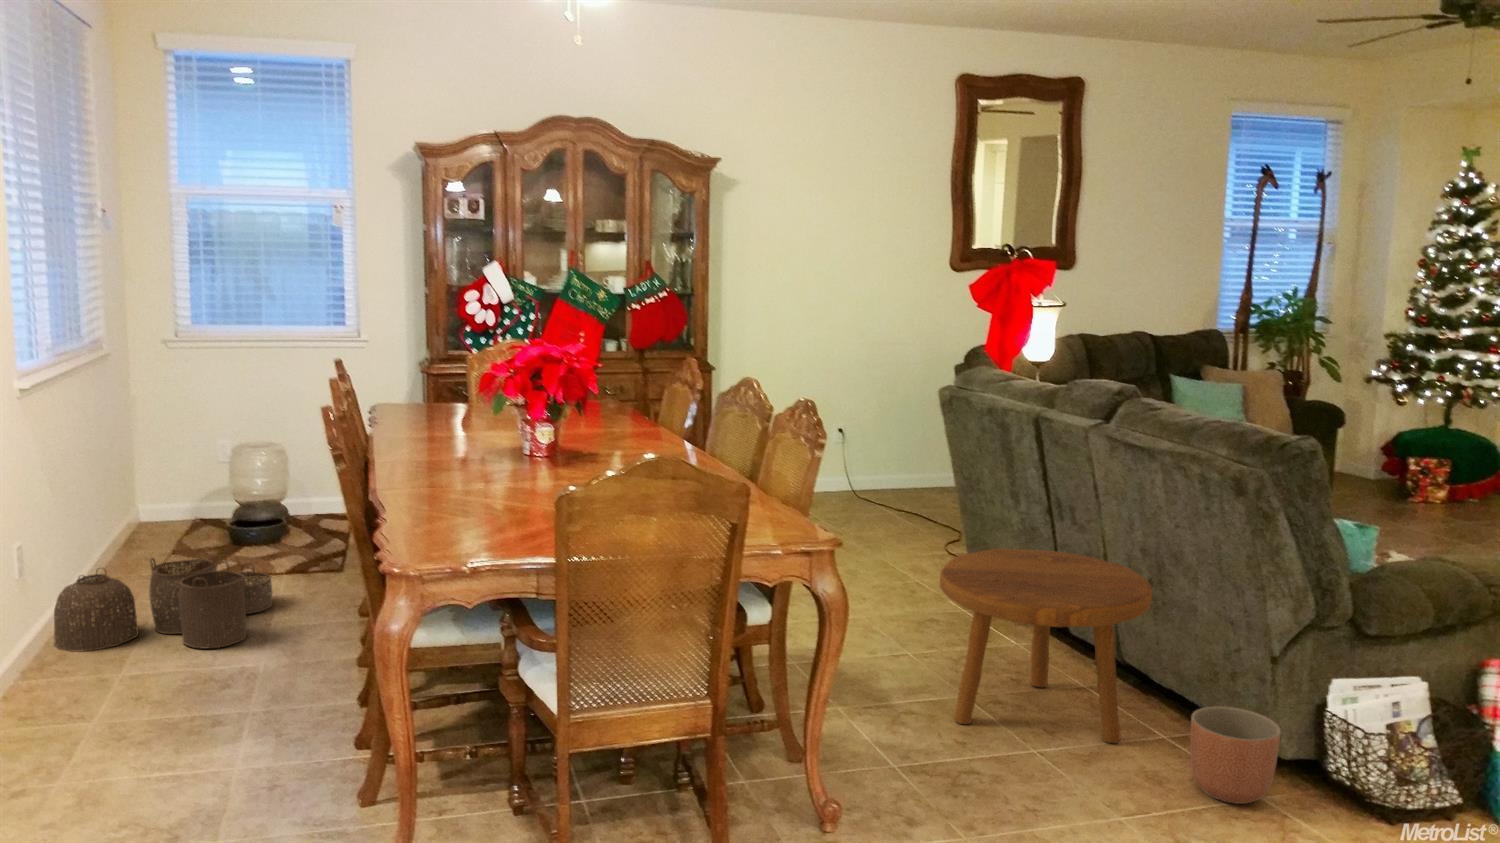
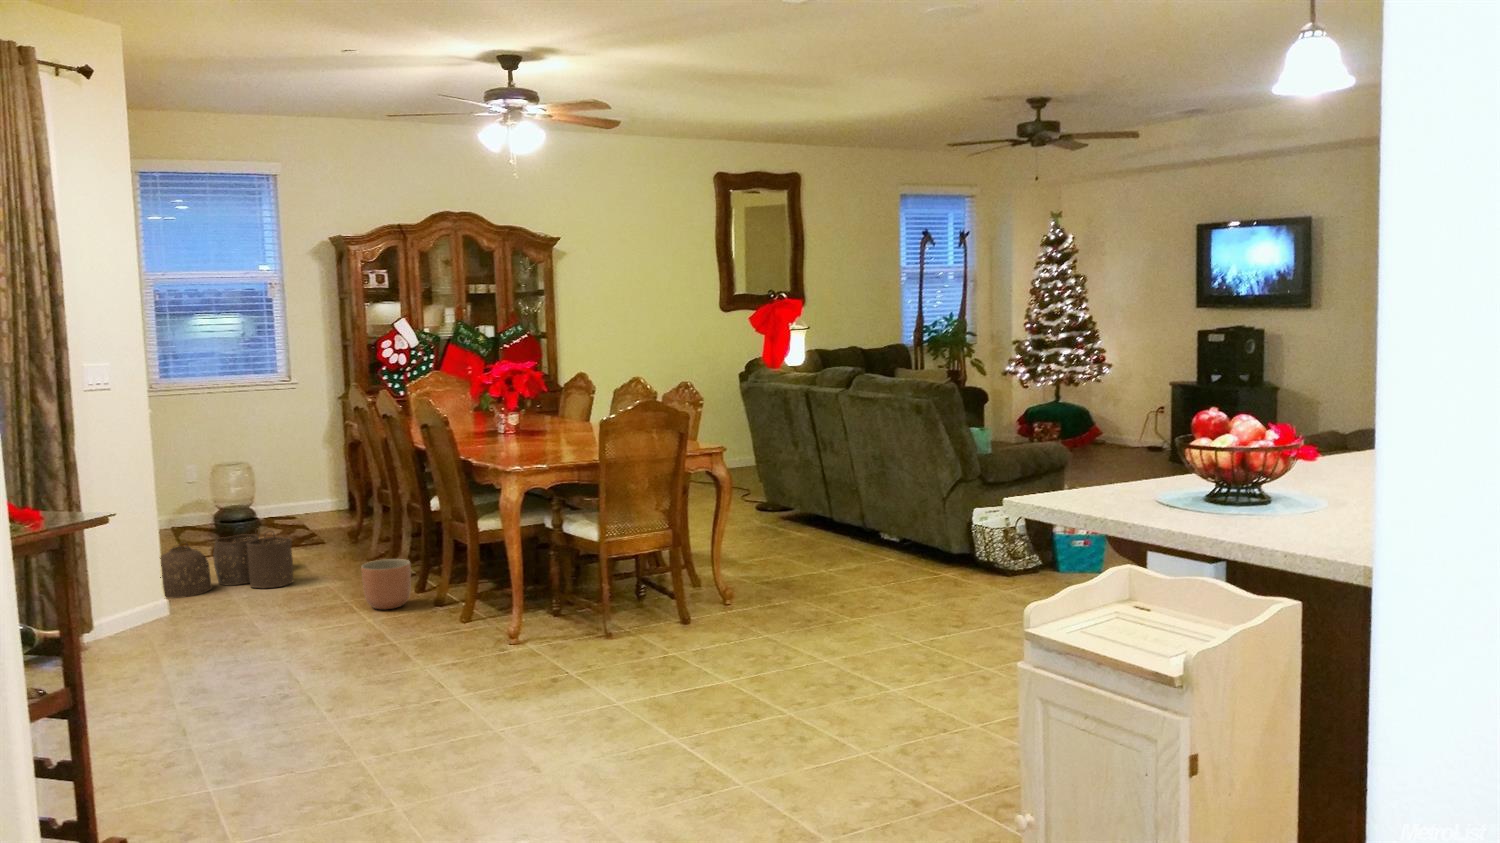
footstool: present [940,549,1152,743] -> none [762,470,881,570]
planter: present [1190,706,1280,804] -> present [361,559,411,609]

